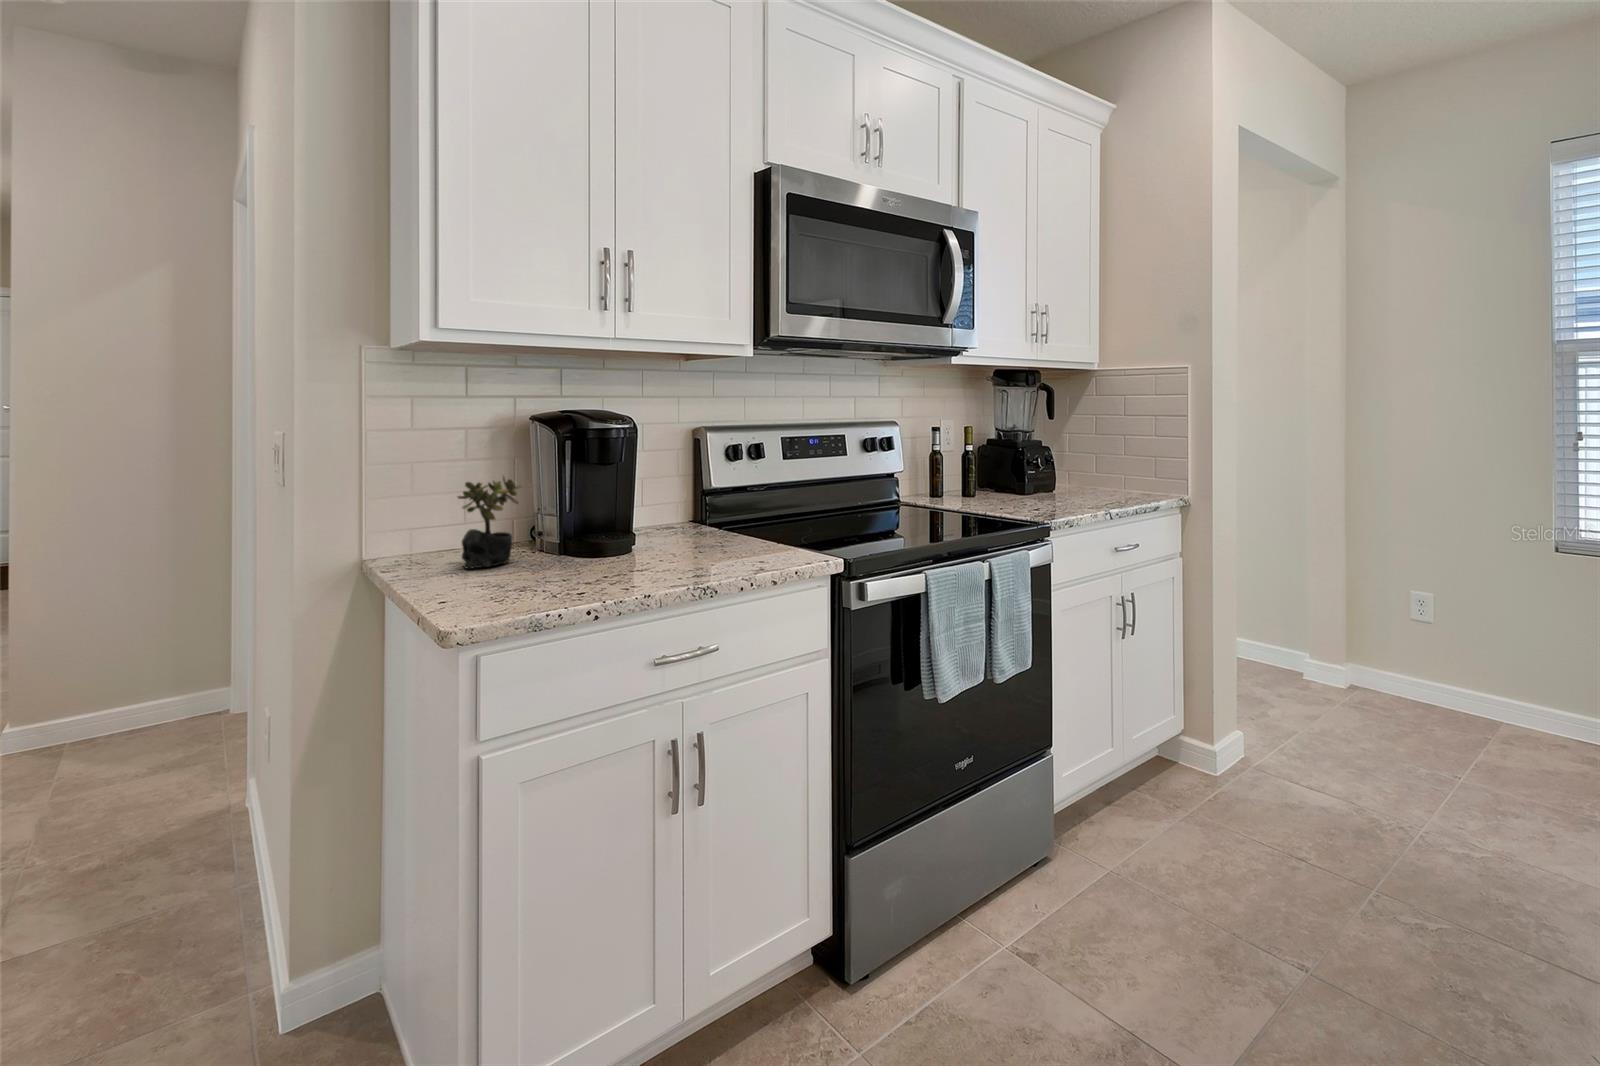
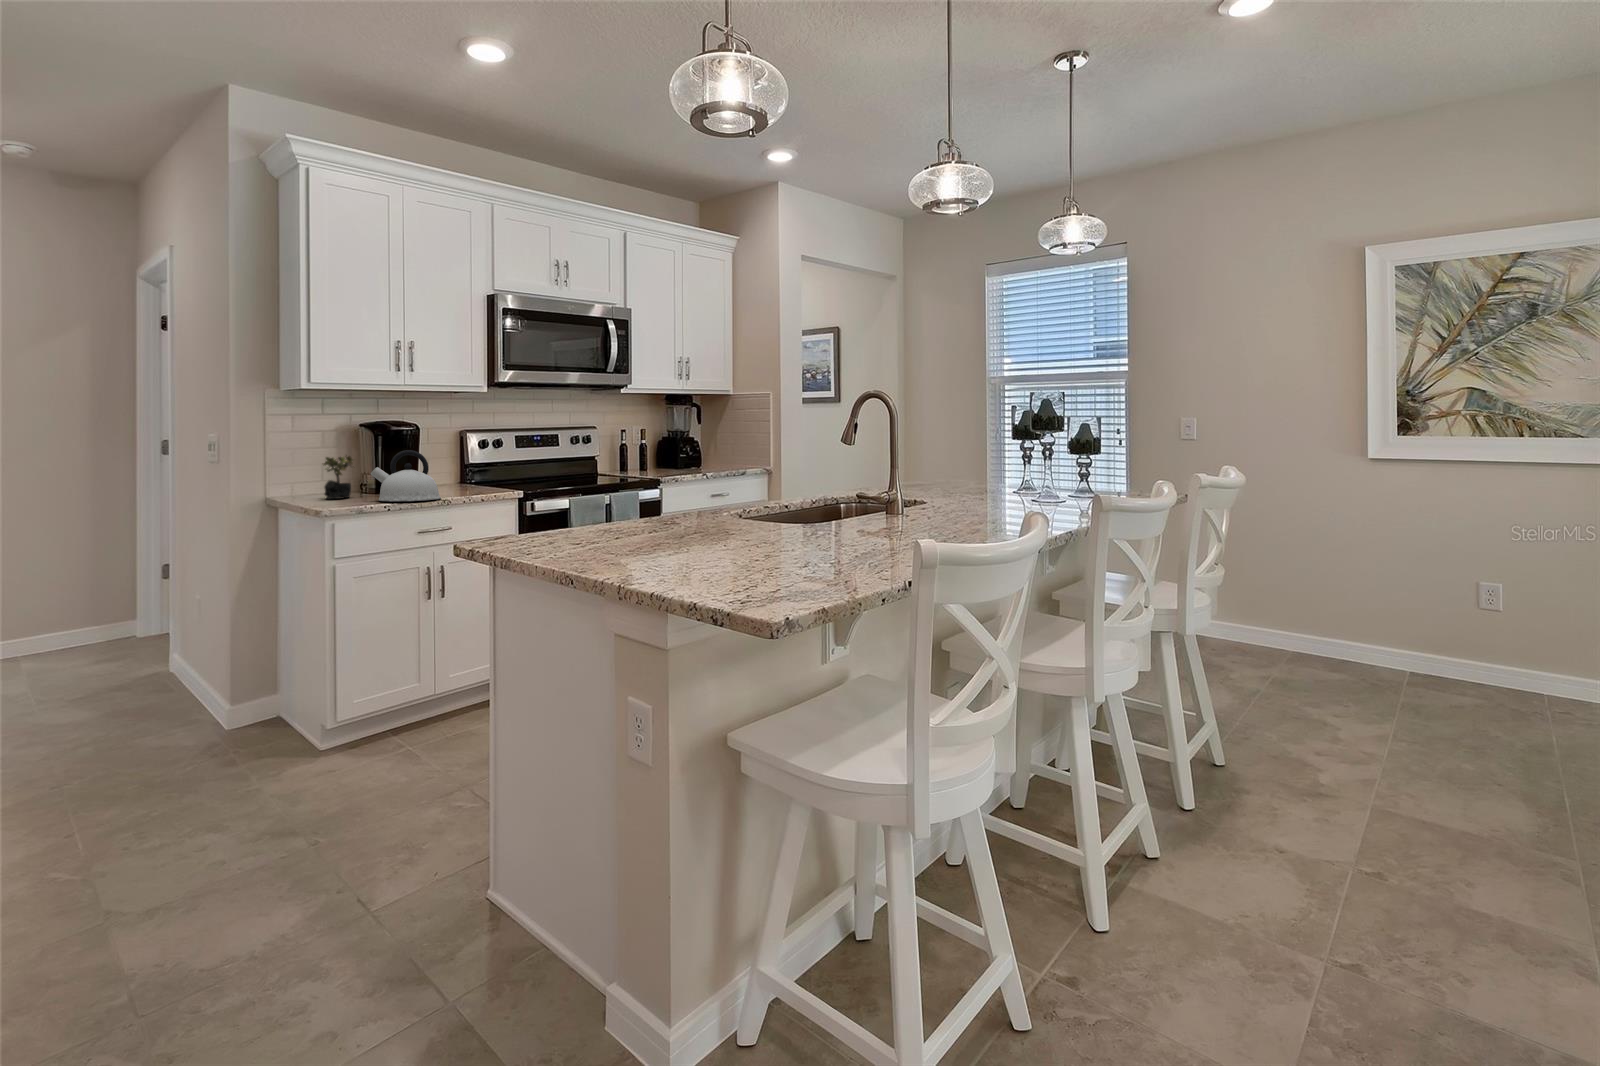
kettle: none [549,470,685,583] -> present [371,450,441,501]

